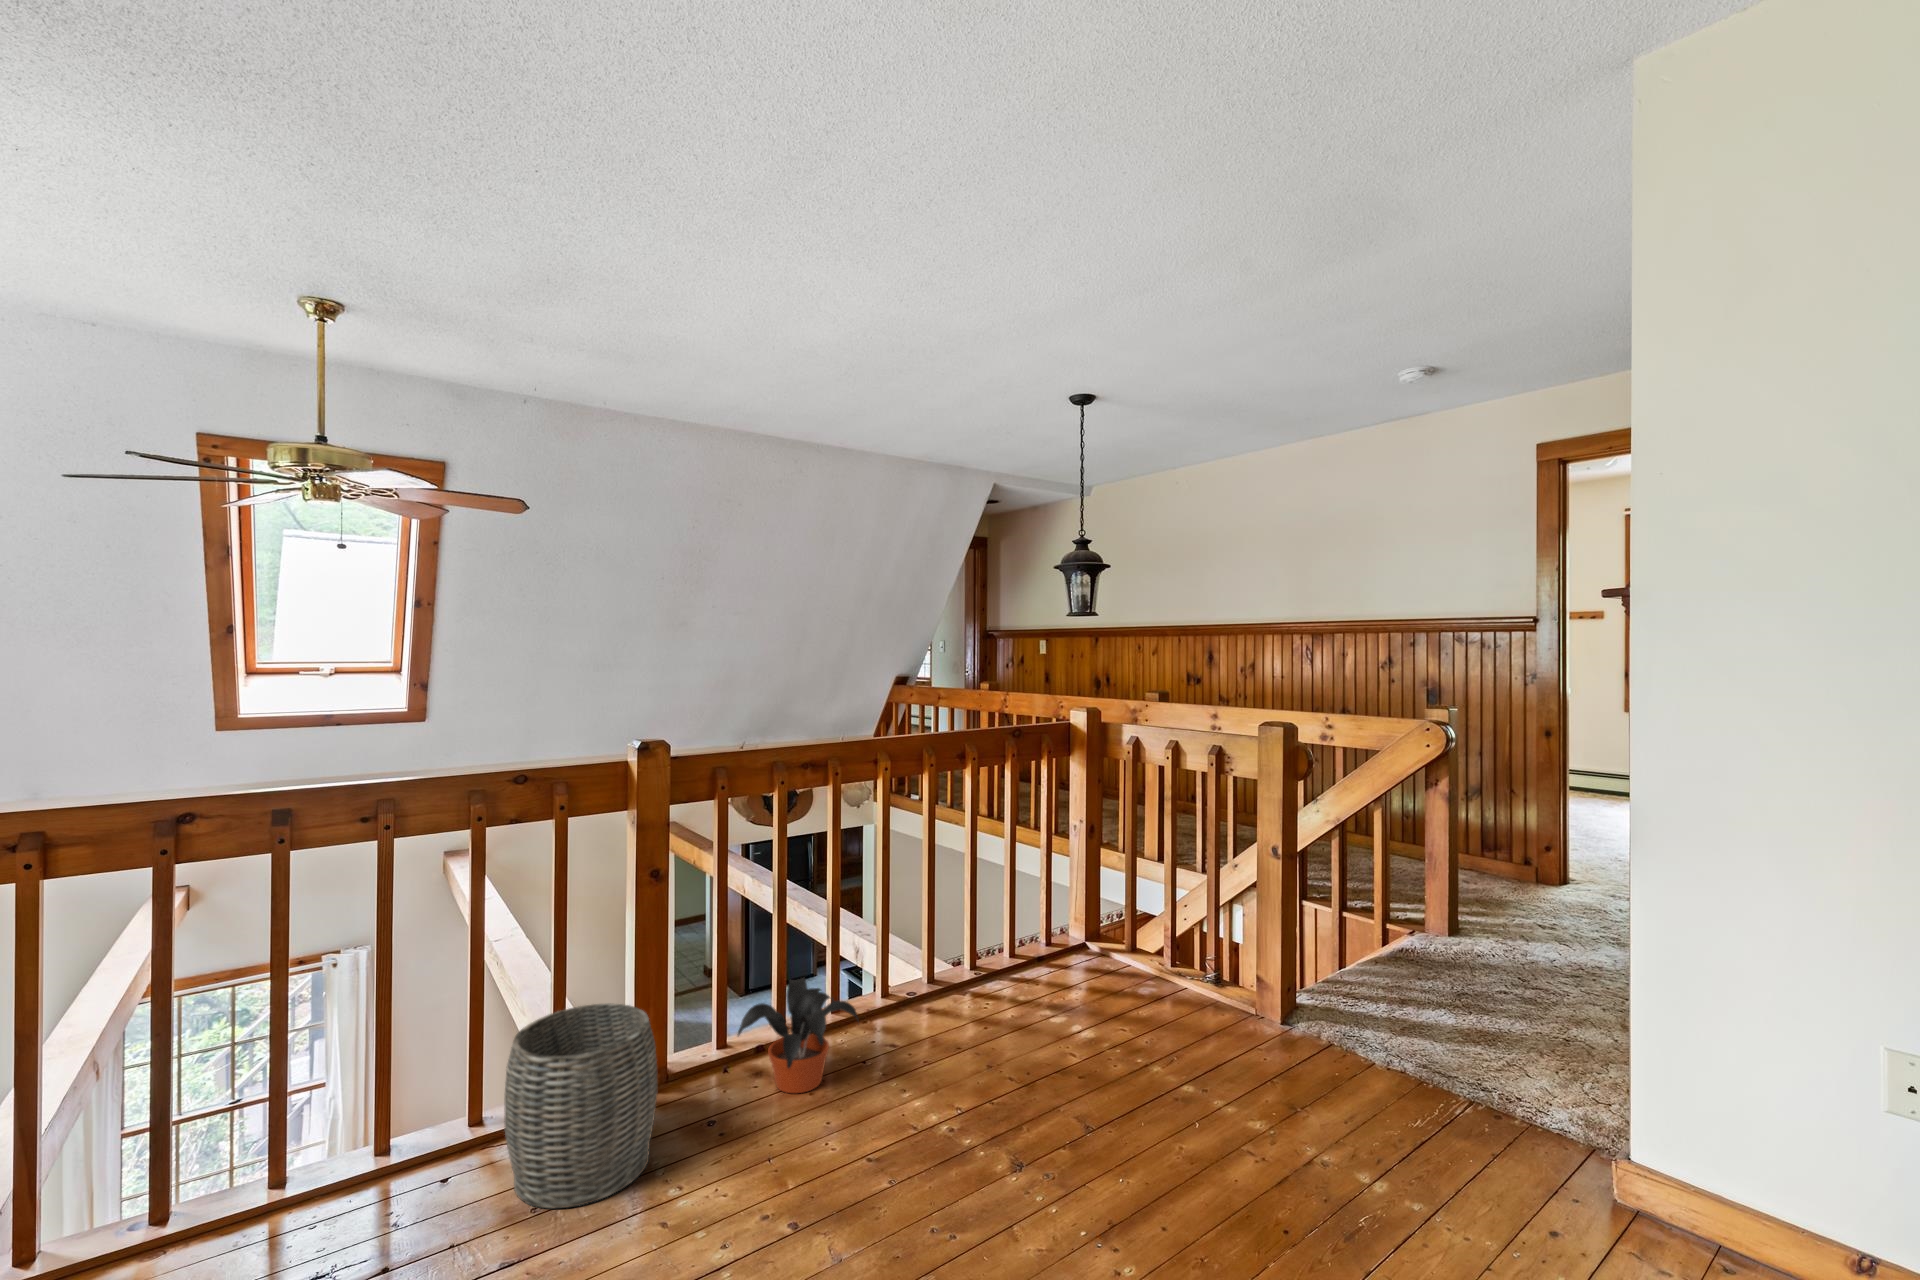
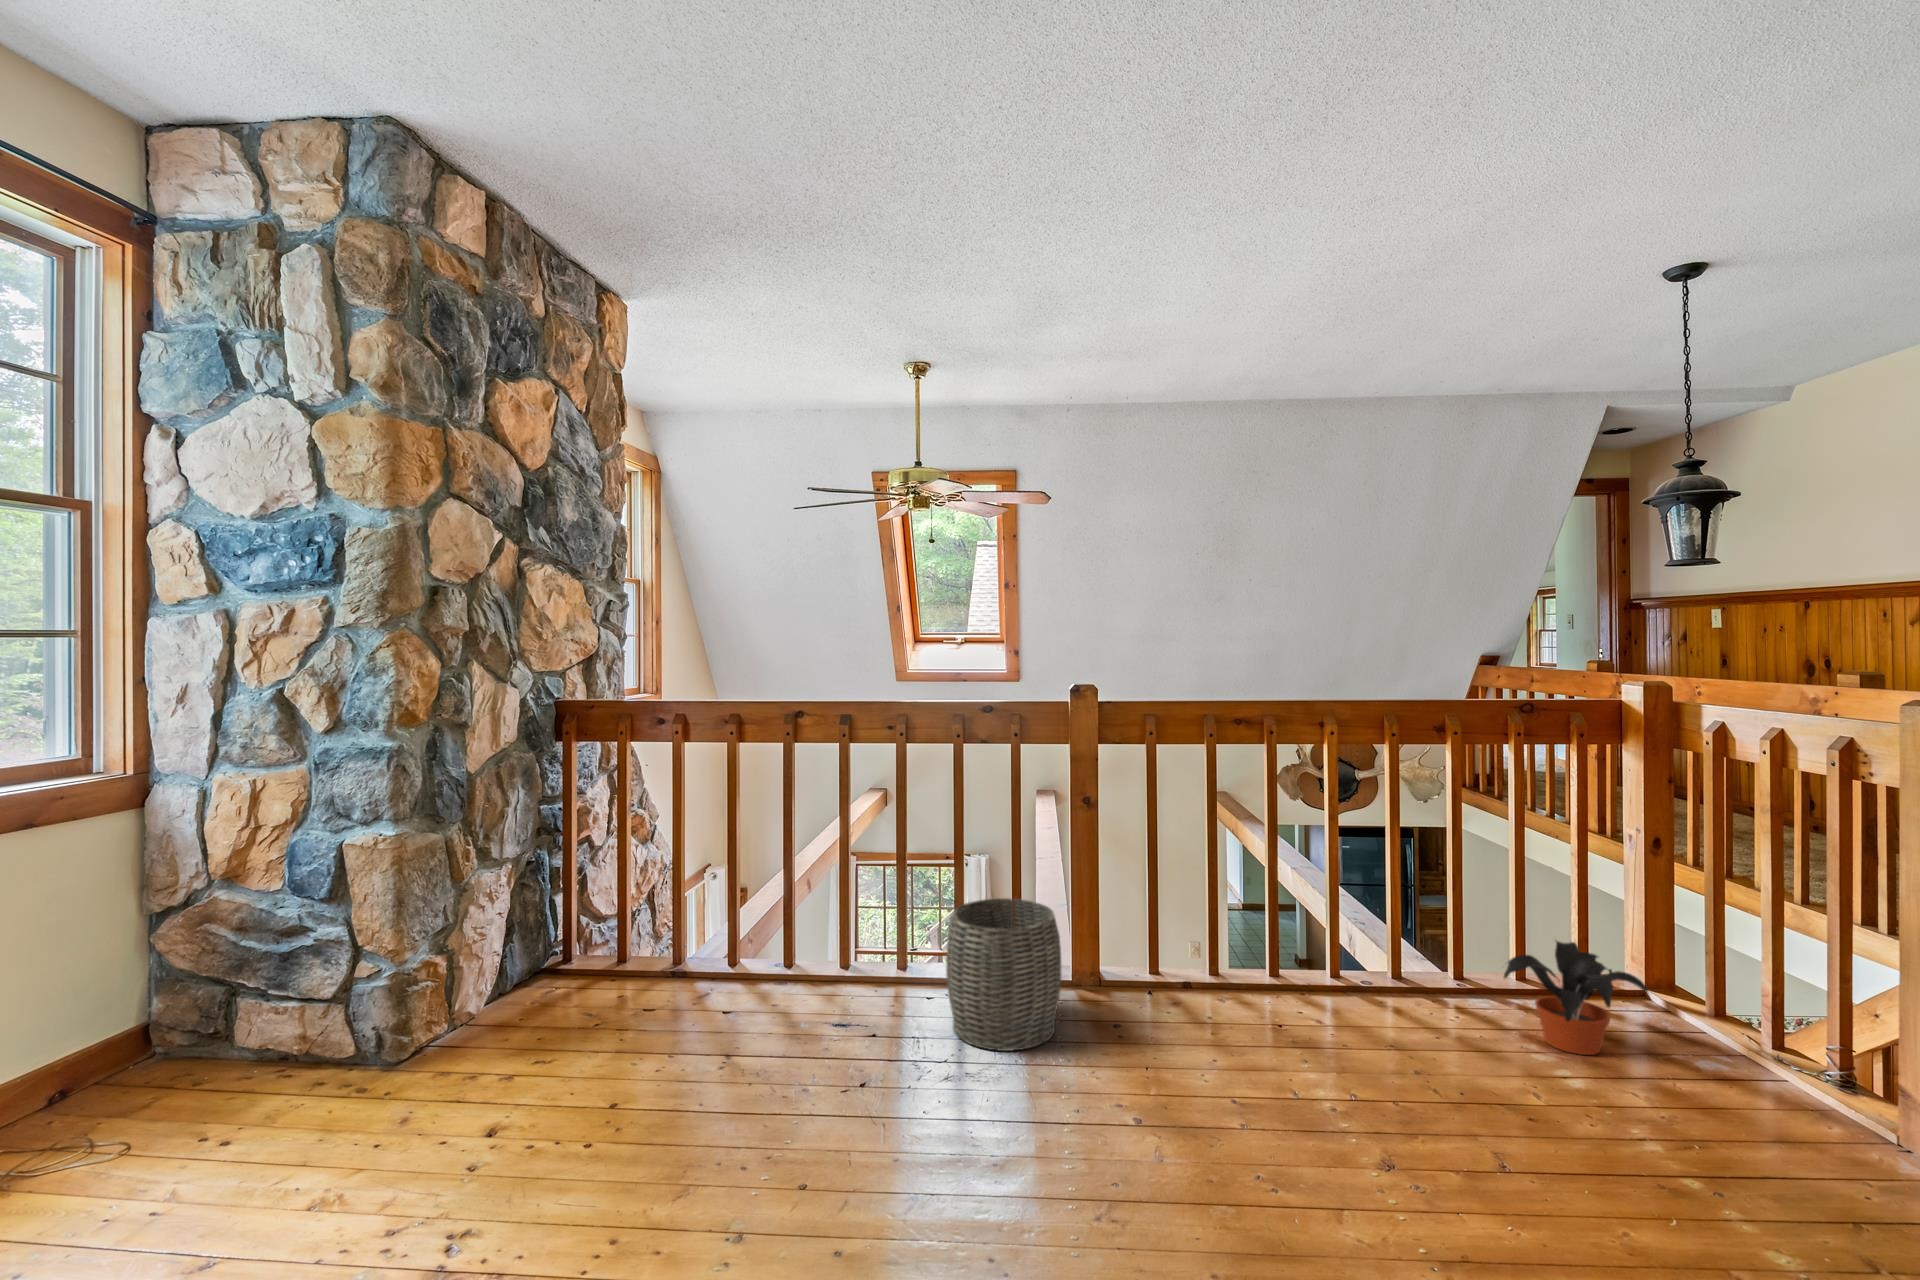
potted plant: present [737,978,858,1093] -> present [1504,941,1649,1055]

